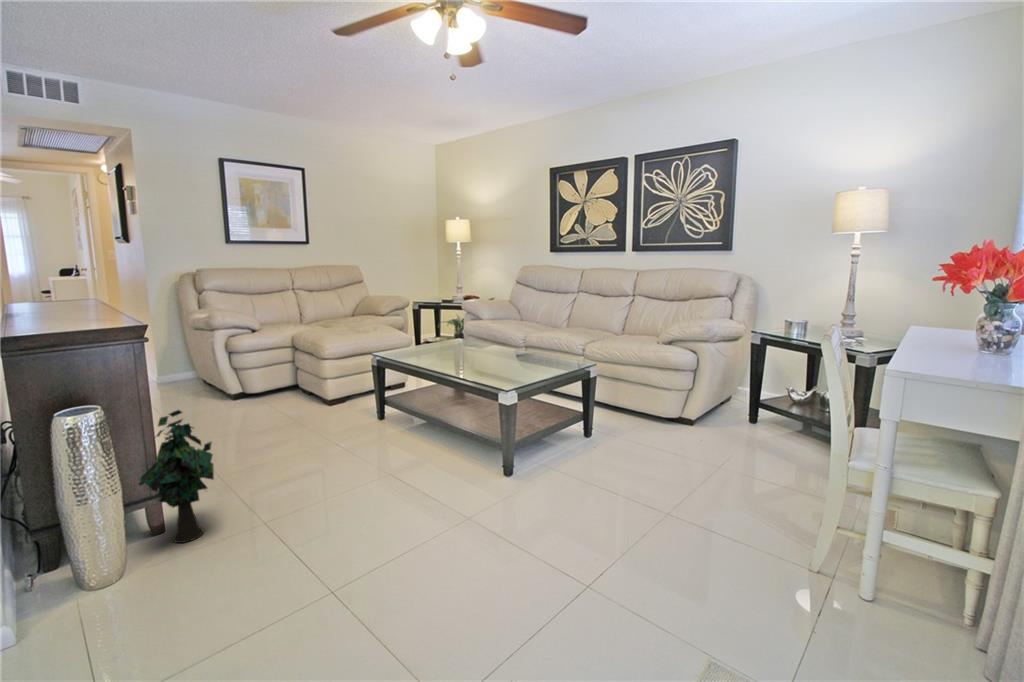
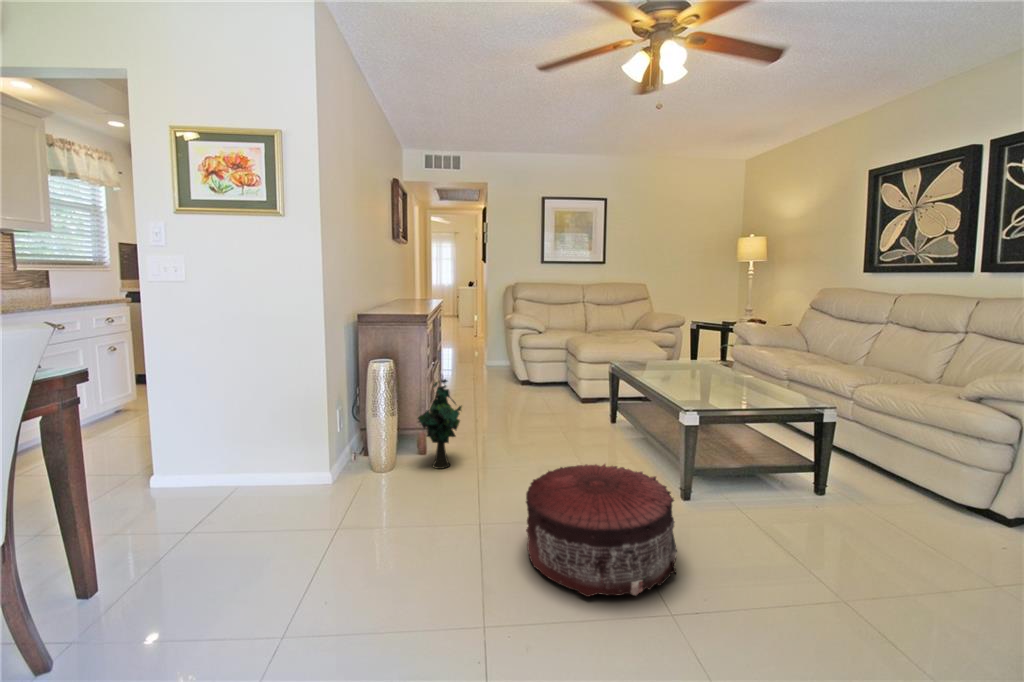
pouf: none [386,464,562,625] -> present [526,464,677,597]

